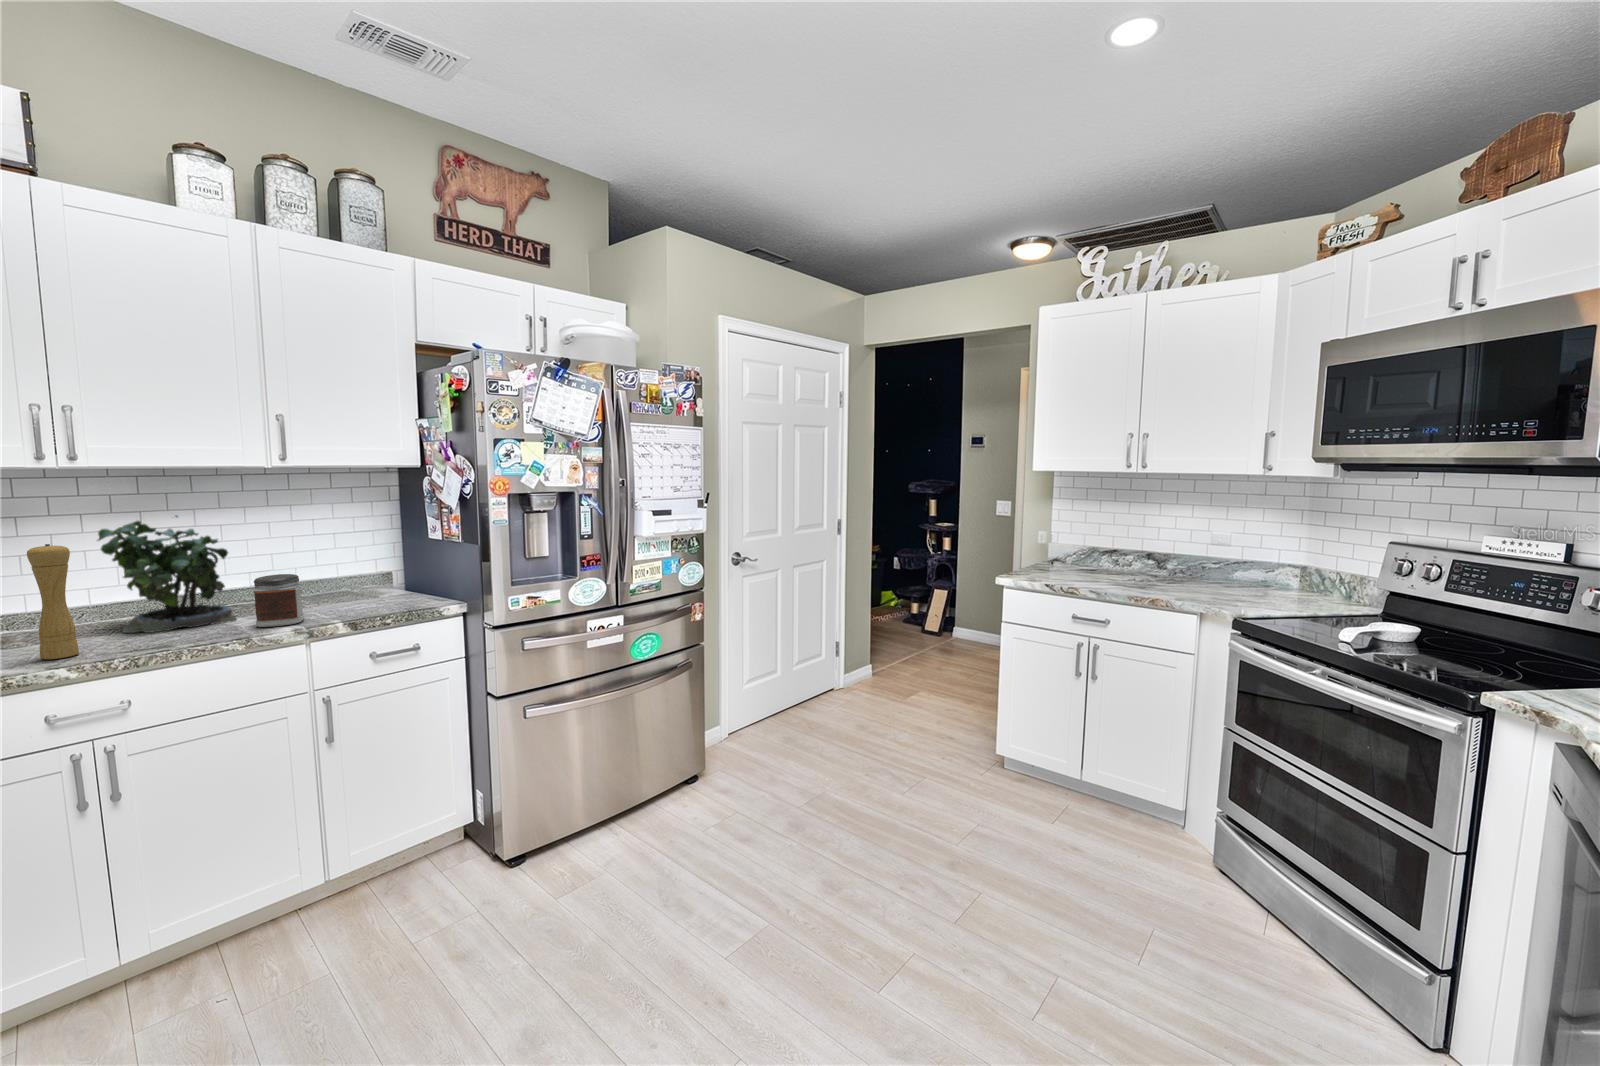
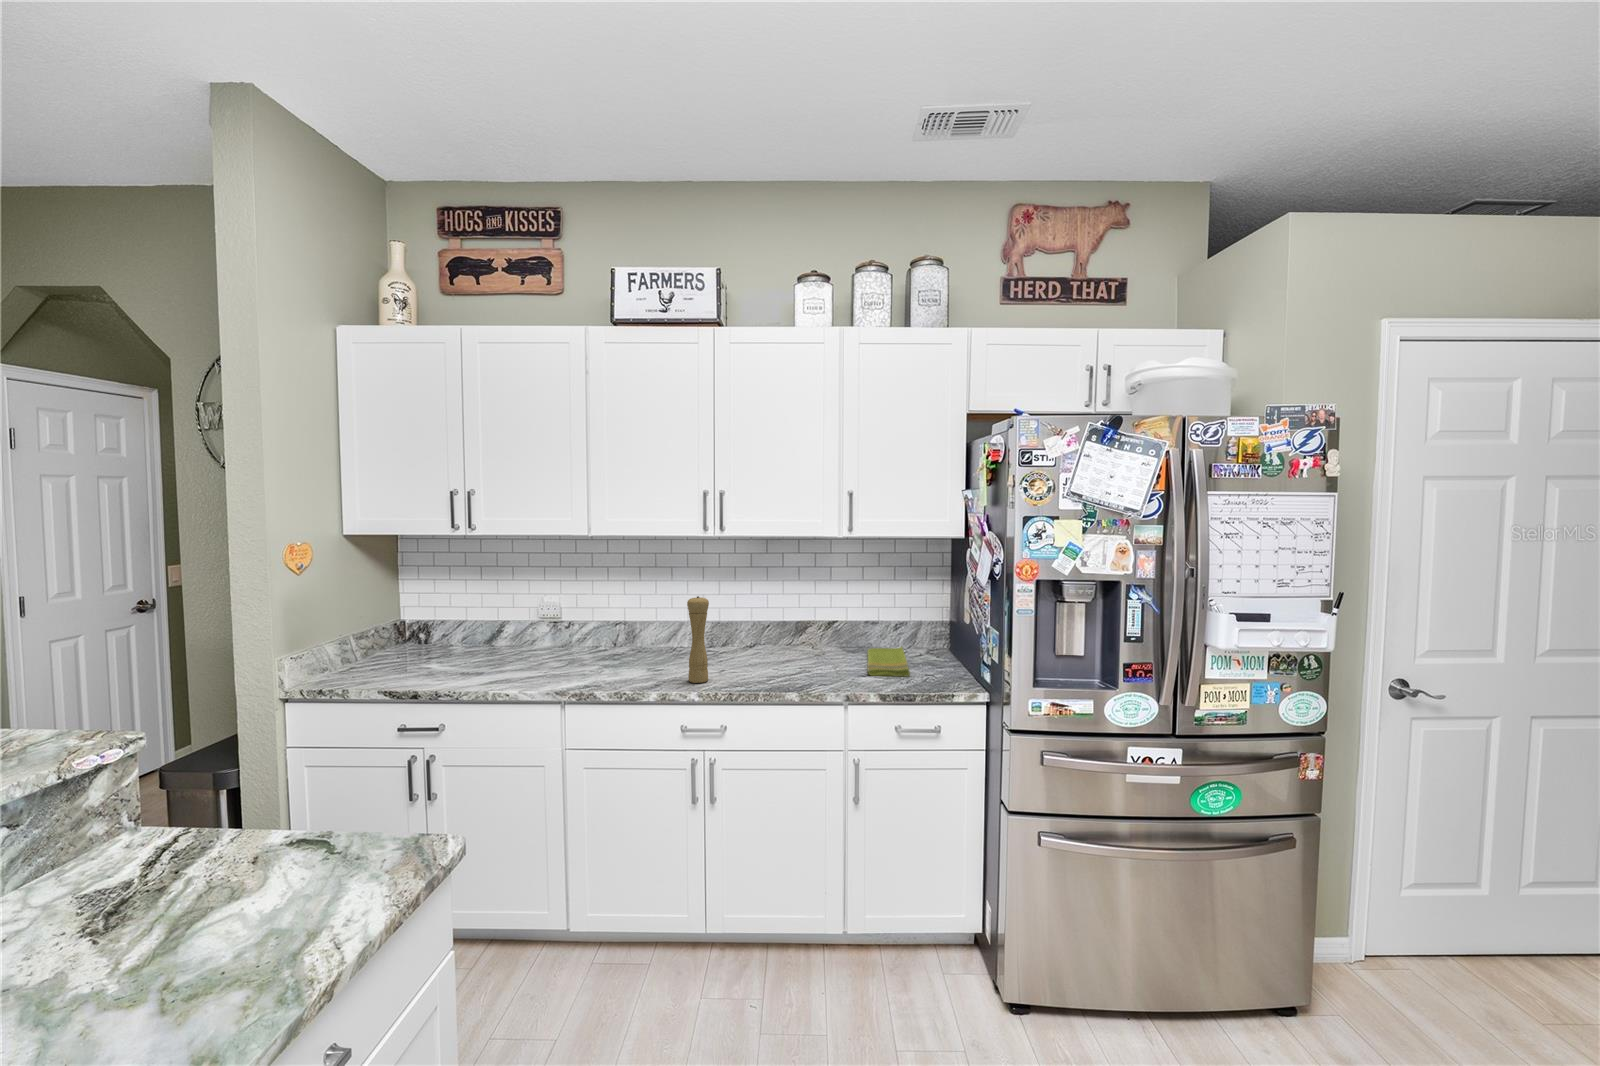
potted plant: present [98,515,236,633] -> none [736,573,812,670]
jar: present [253,574,304,627] -> none [814,635,850,684]
dish towel: none [308,586,376,613] -> present [867,646,910,677]

